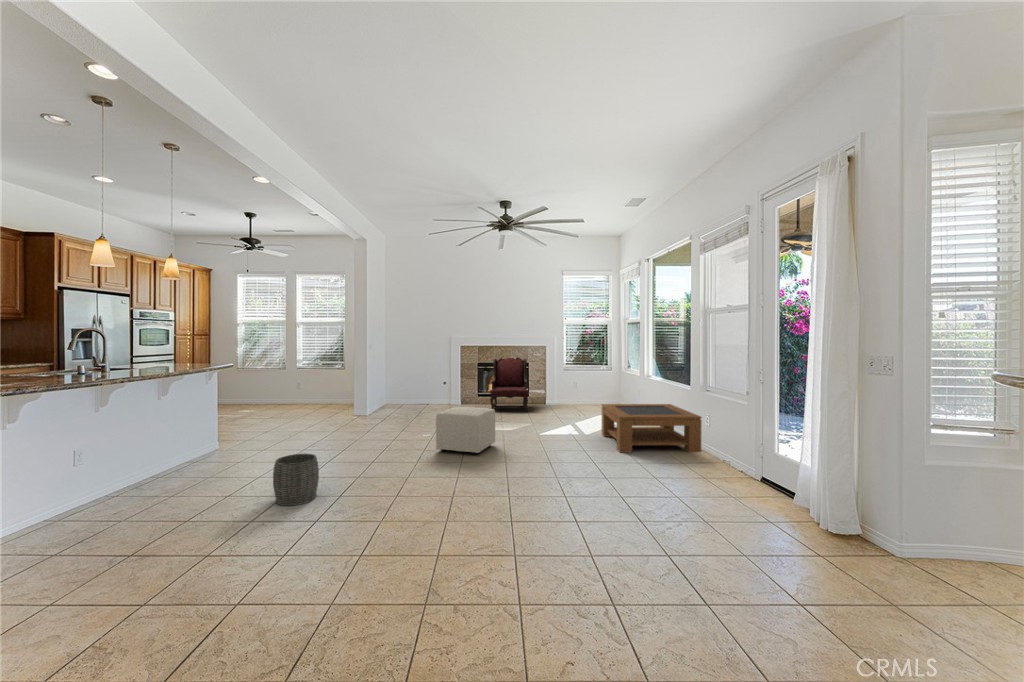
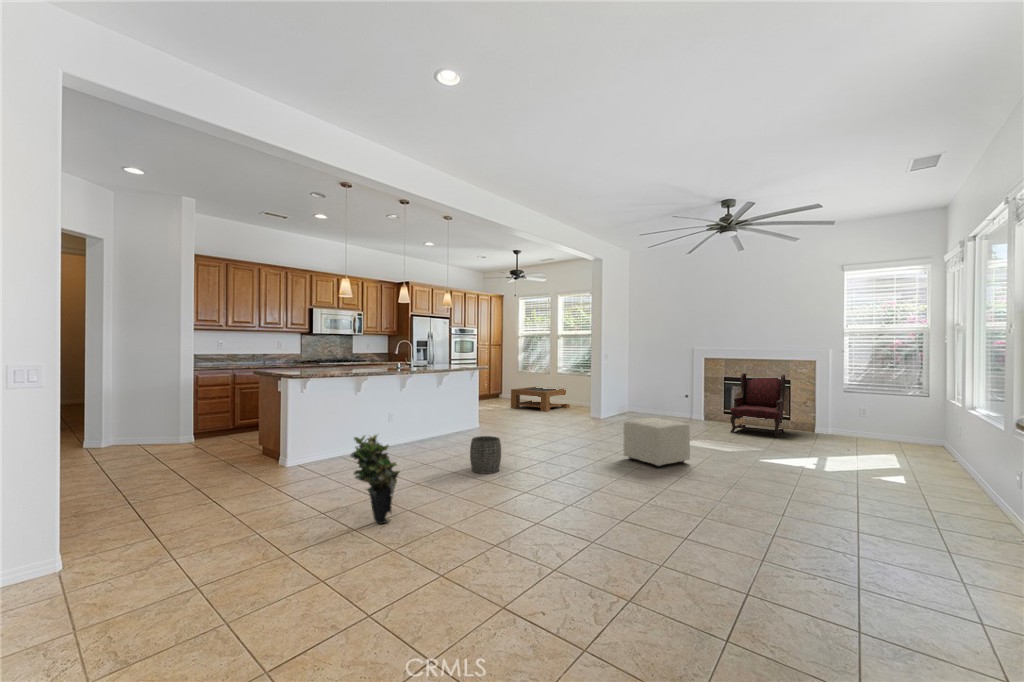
coffee table: present [602,404,702,453] -> present [511,387,570,412]
potted plant: none [143,482,246,628] -> present [350,435,400,524]

